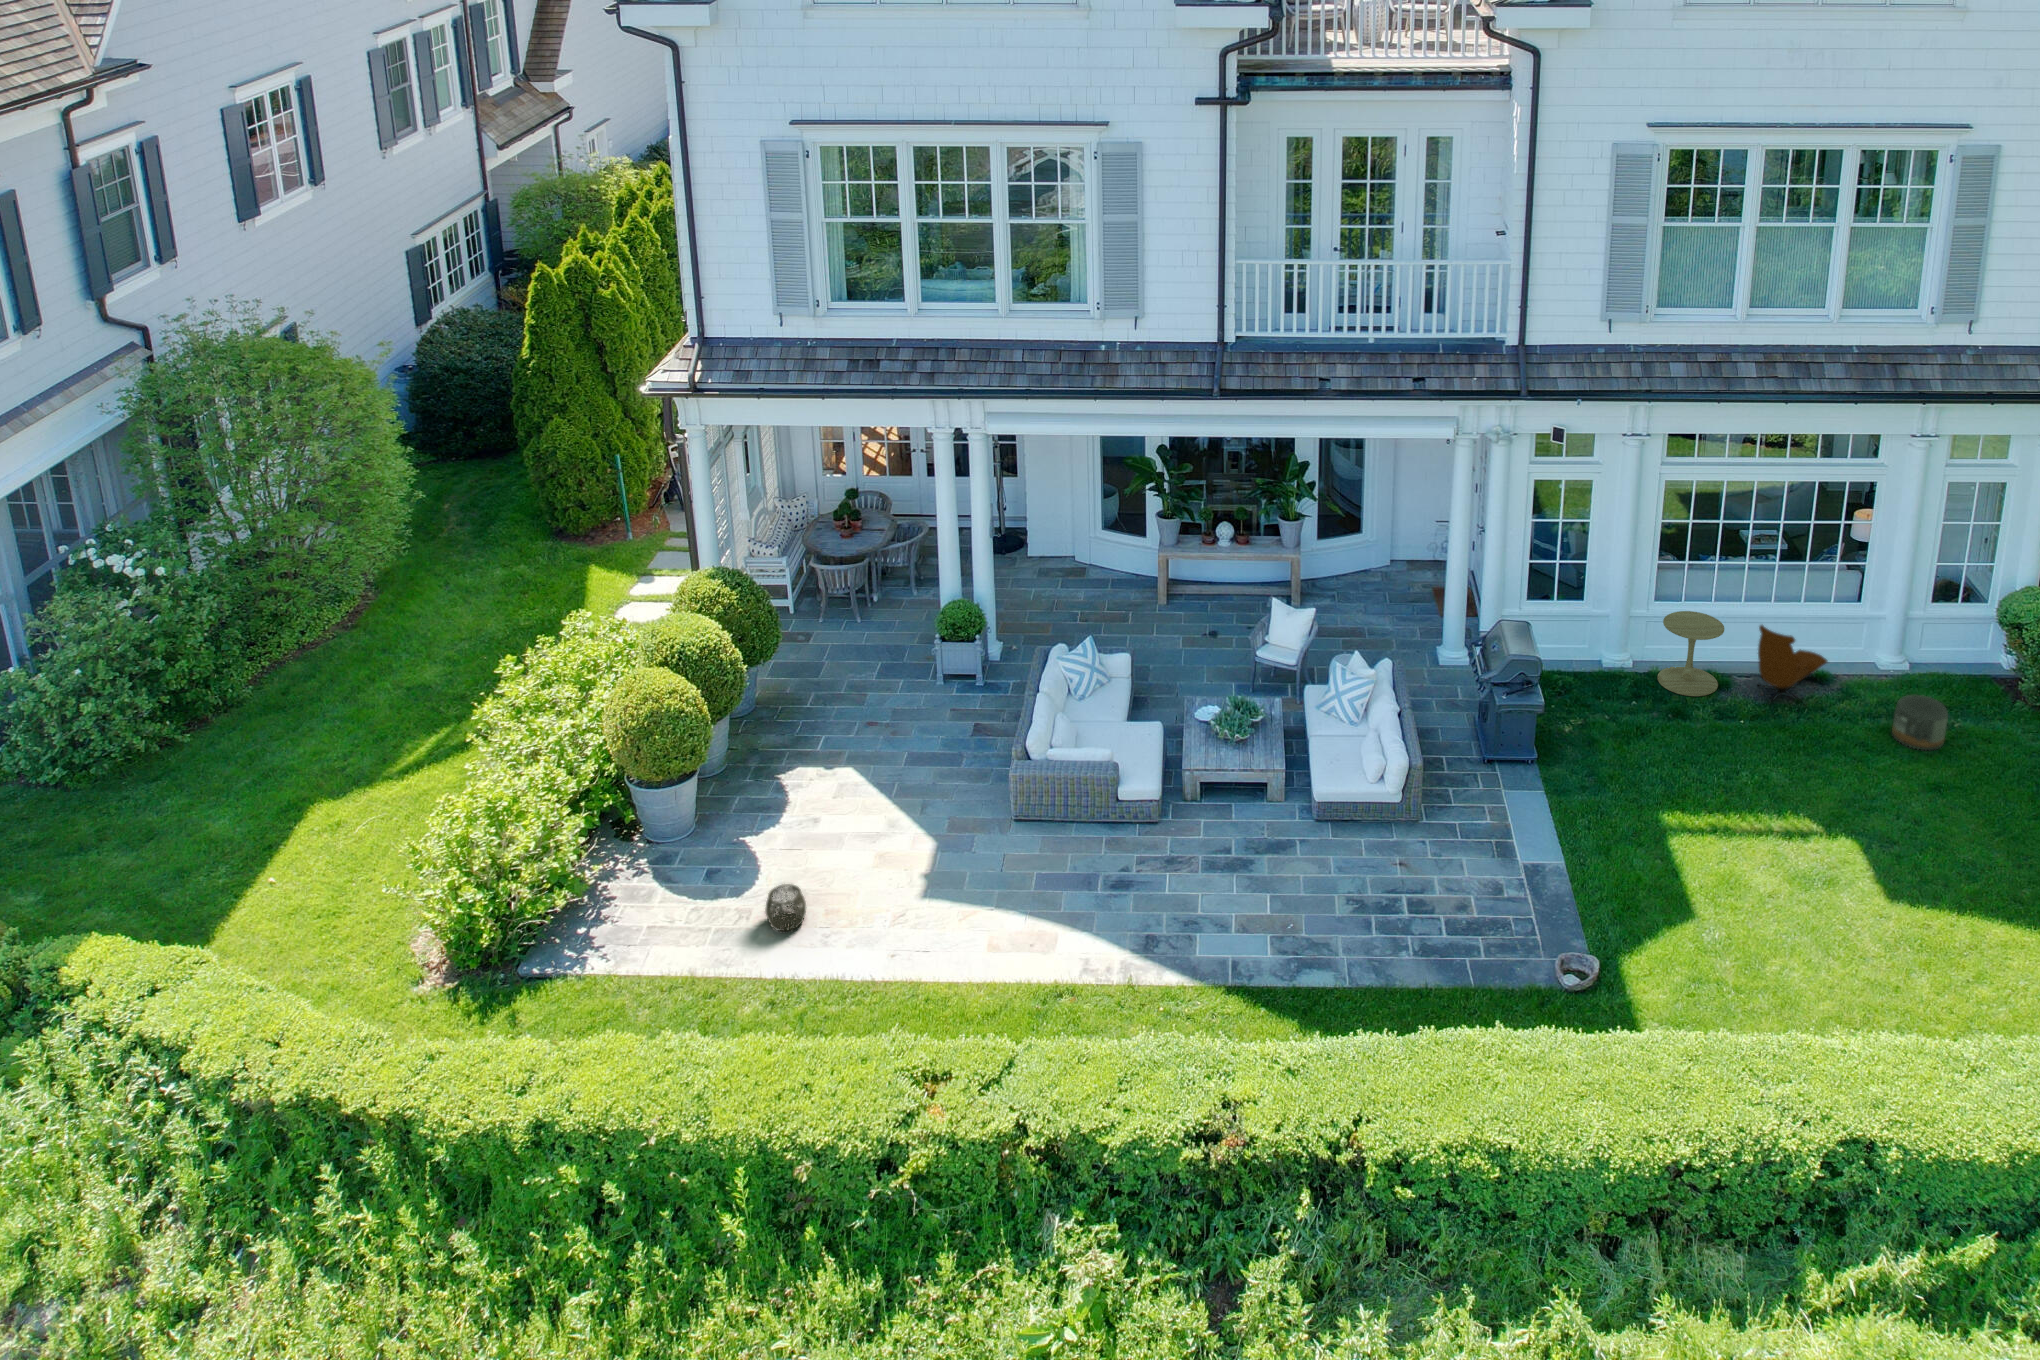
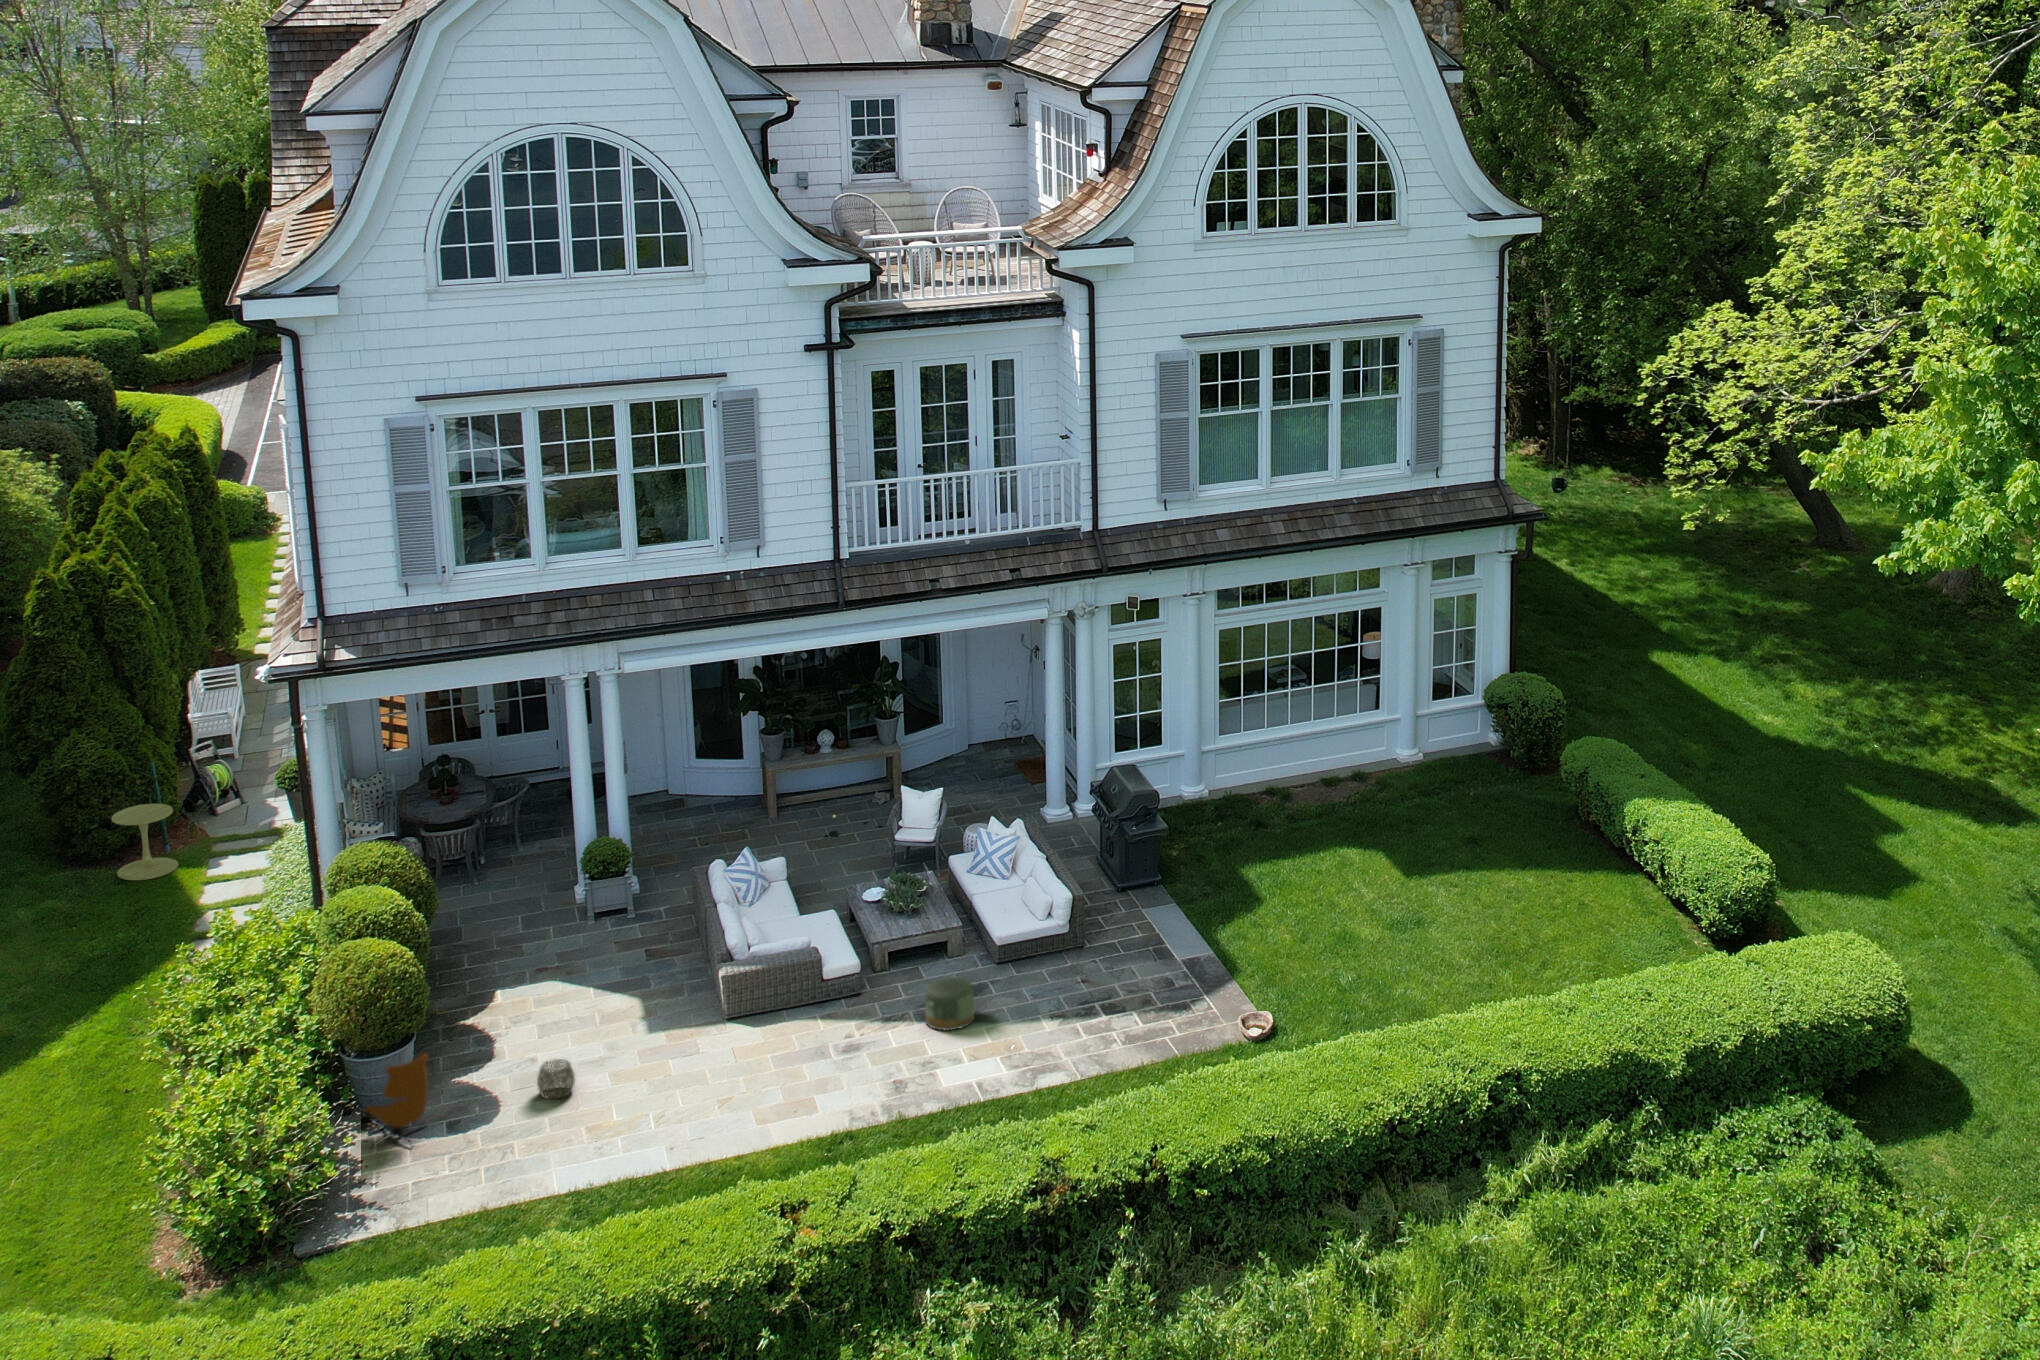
pedestal table: present [1657,611,1724,696] -> present [112,804,178,880]
lounge chair: present [1758,625,1828,701] -> present [362,1054,428,1143]
pouf: present [1892,695,1948,750] -> present [925,977,975,1031]

